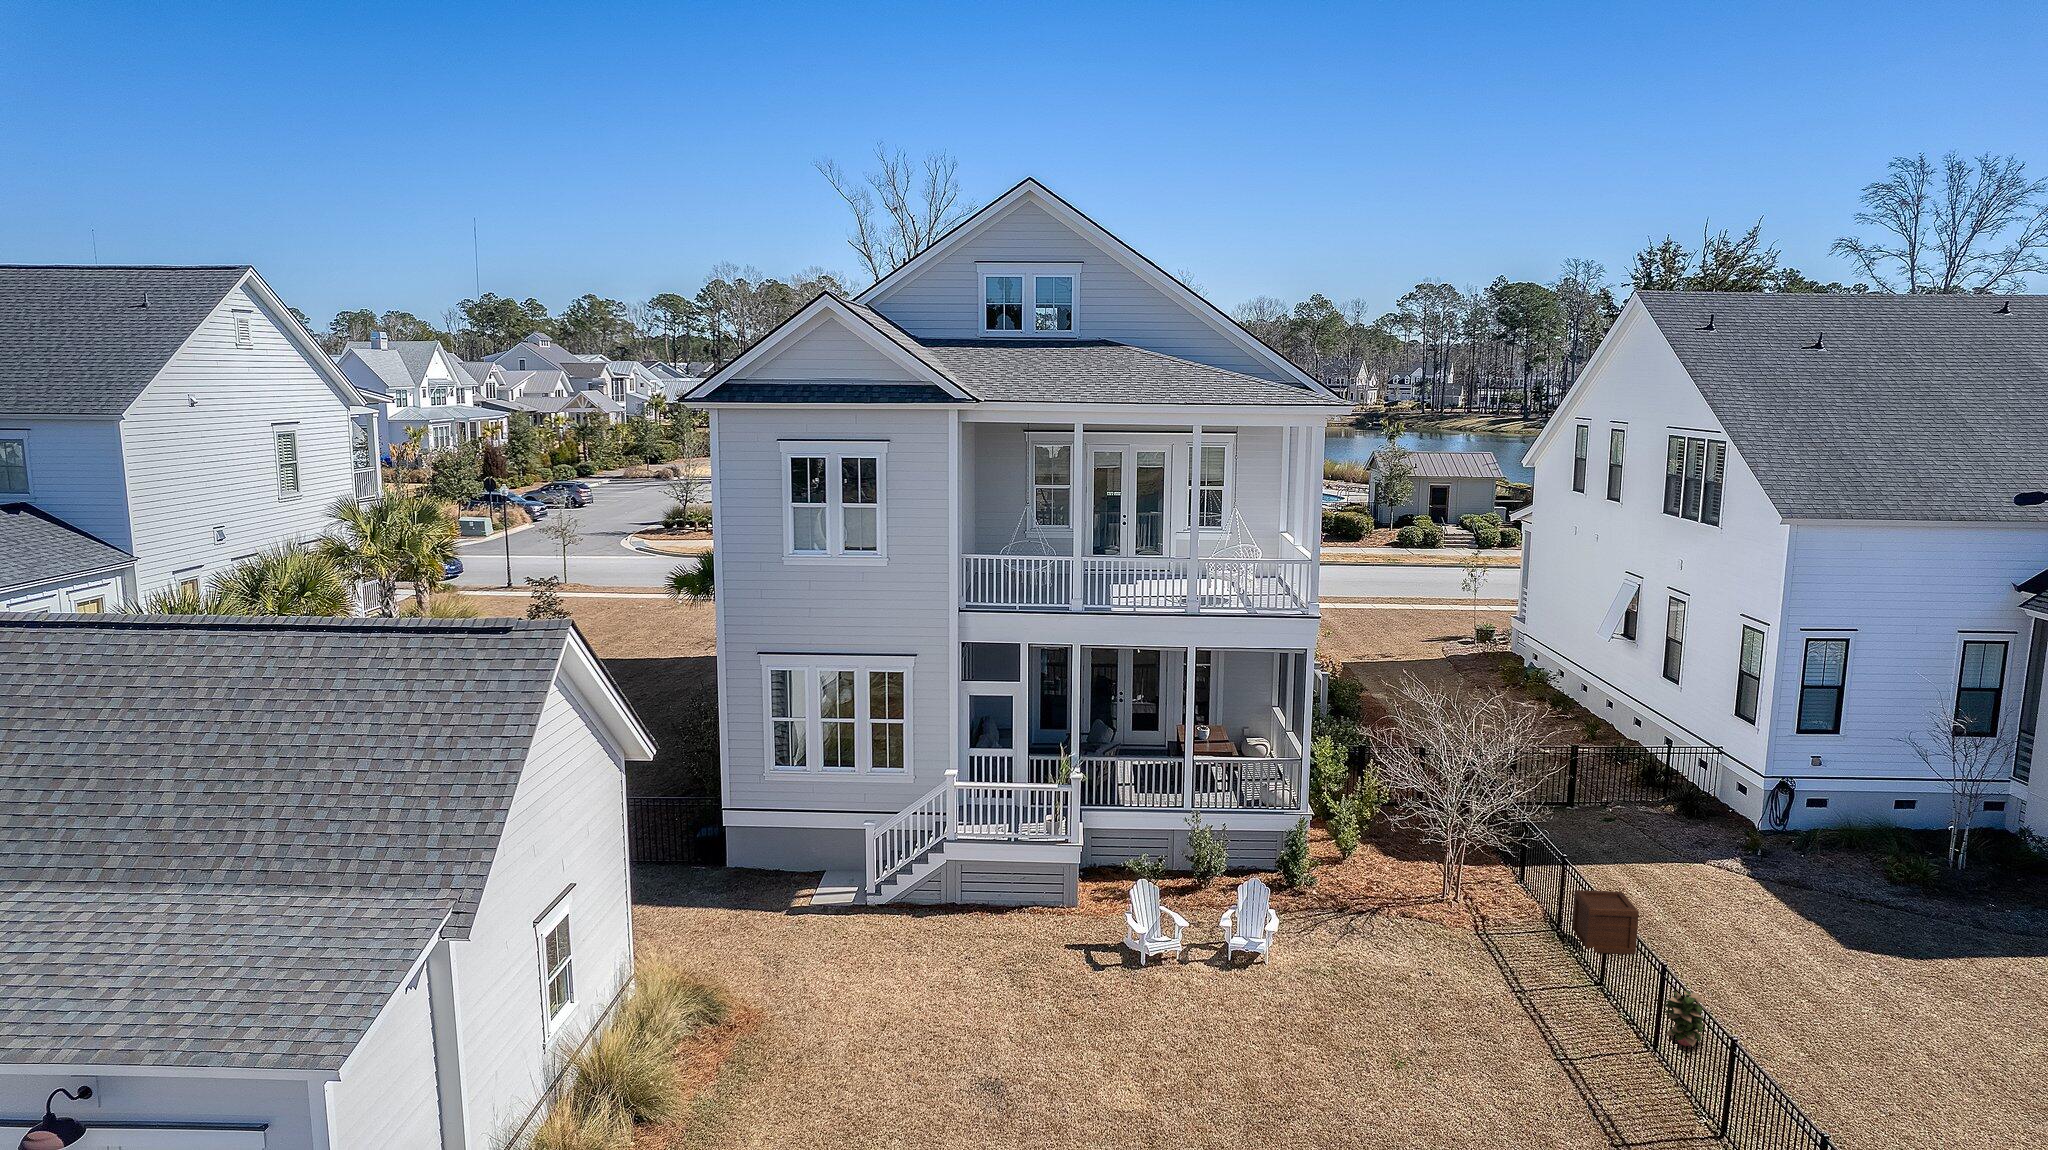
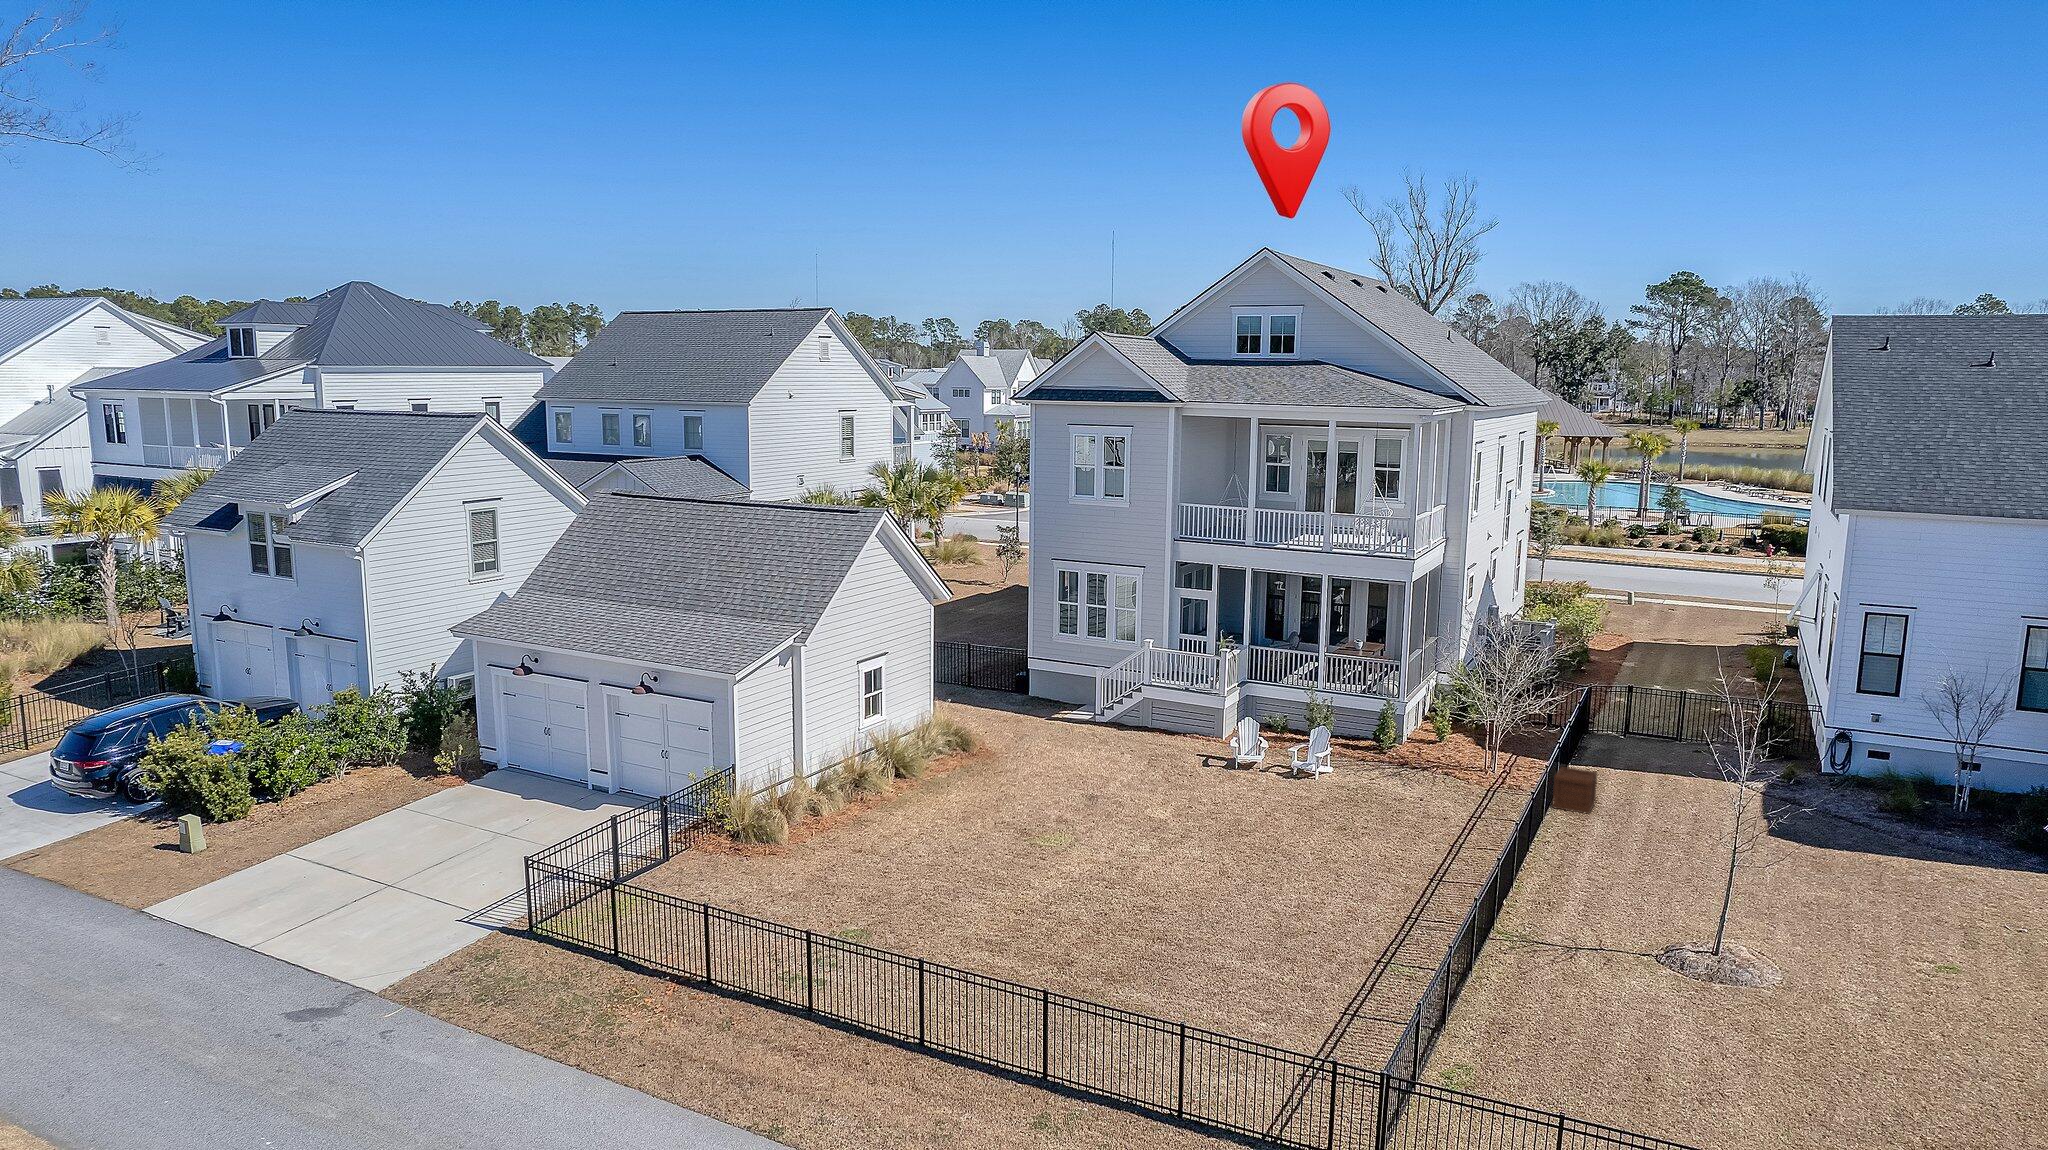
decorative plant: present [1664,990,1706,1047] -> none [1535,813,1565,853]

